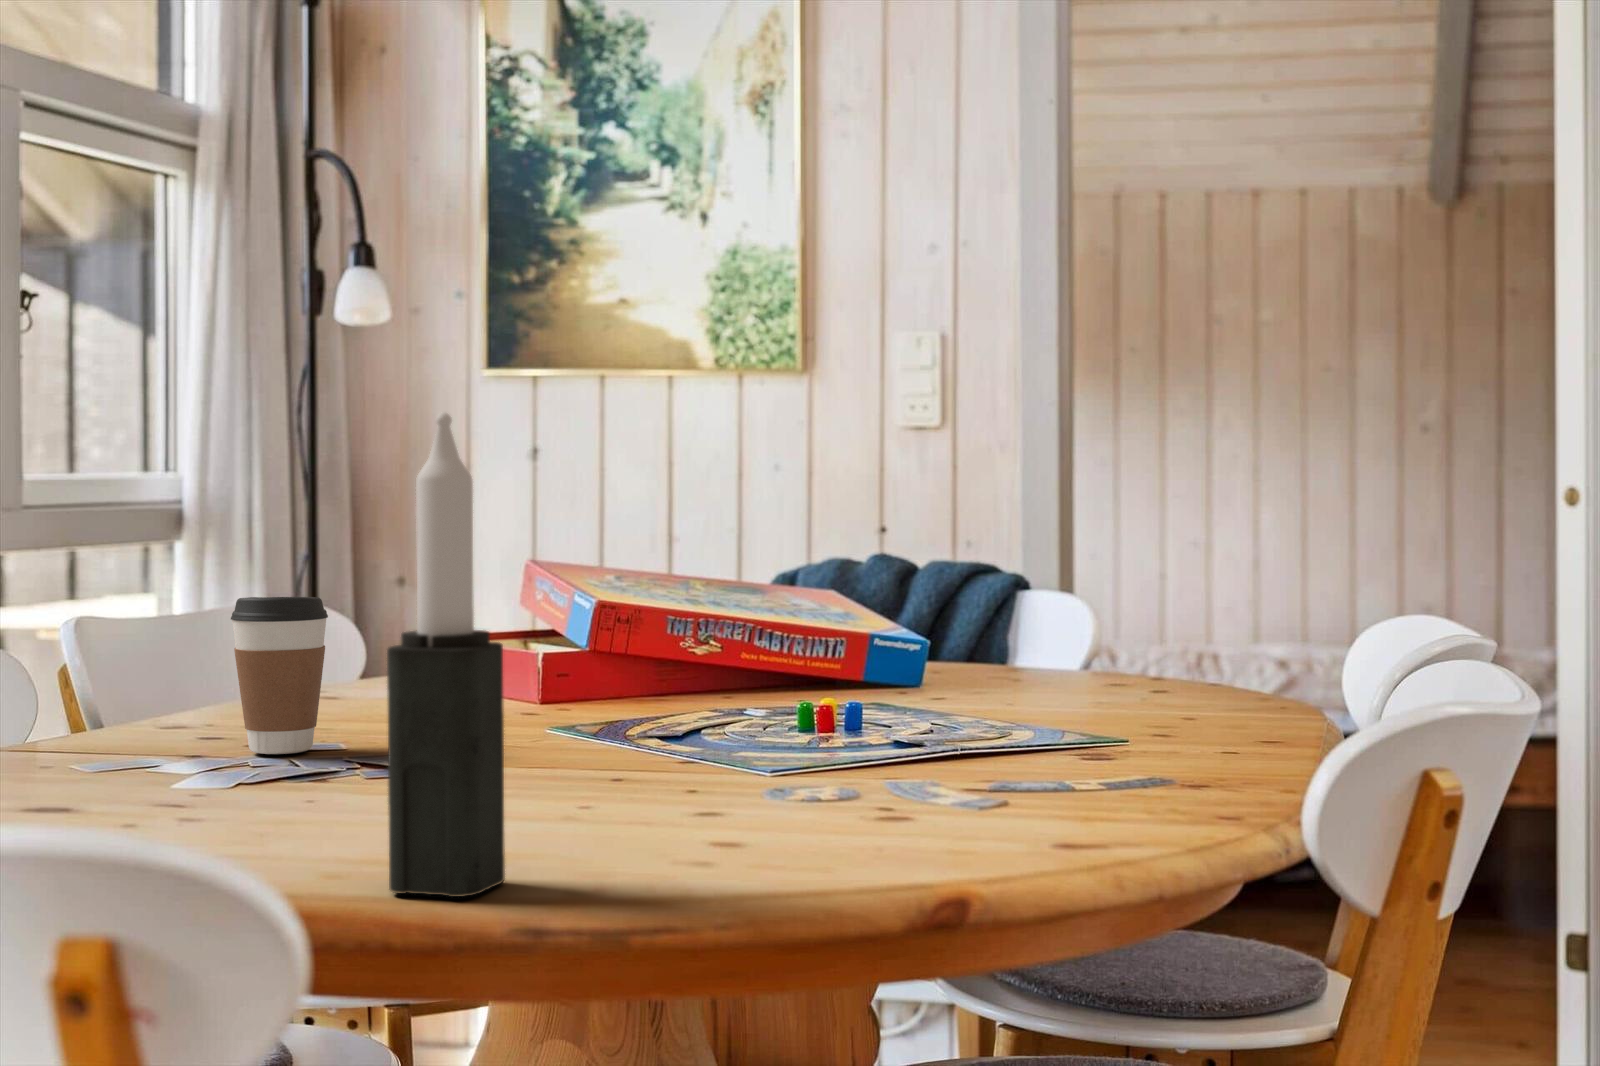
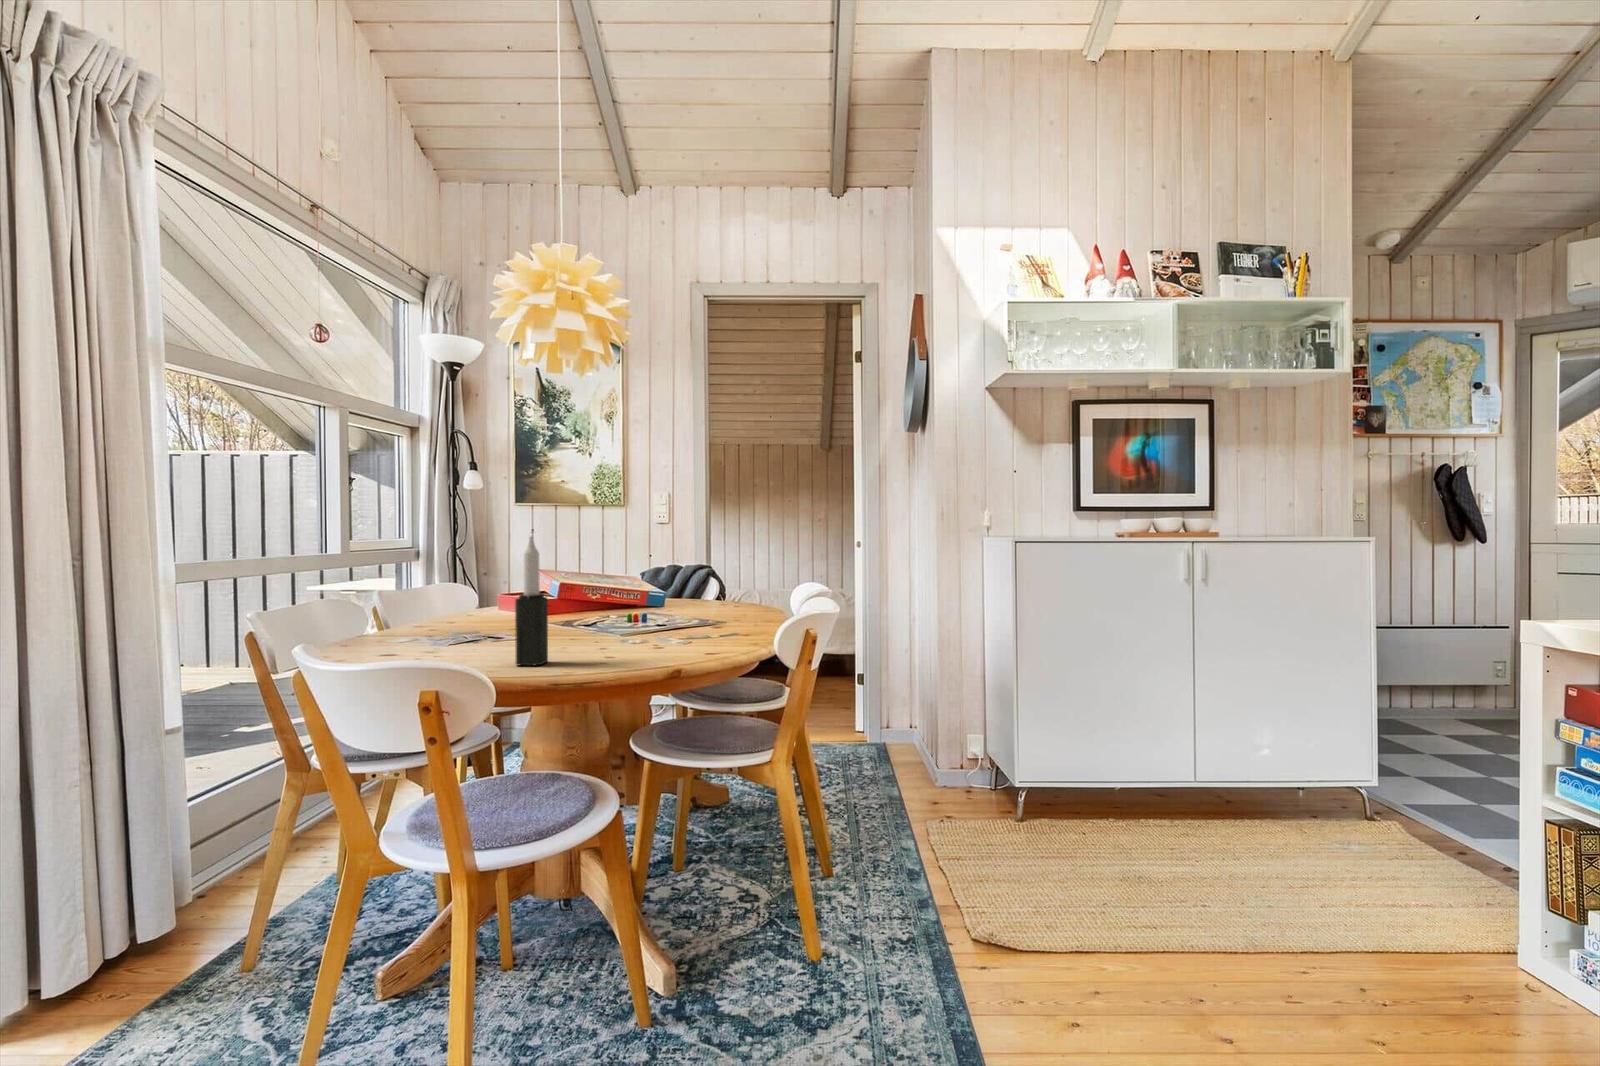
coffee cup: present [231,597,328,754] -> none [449,585,480,633]

